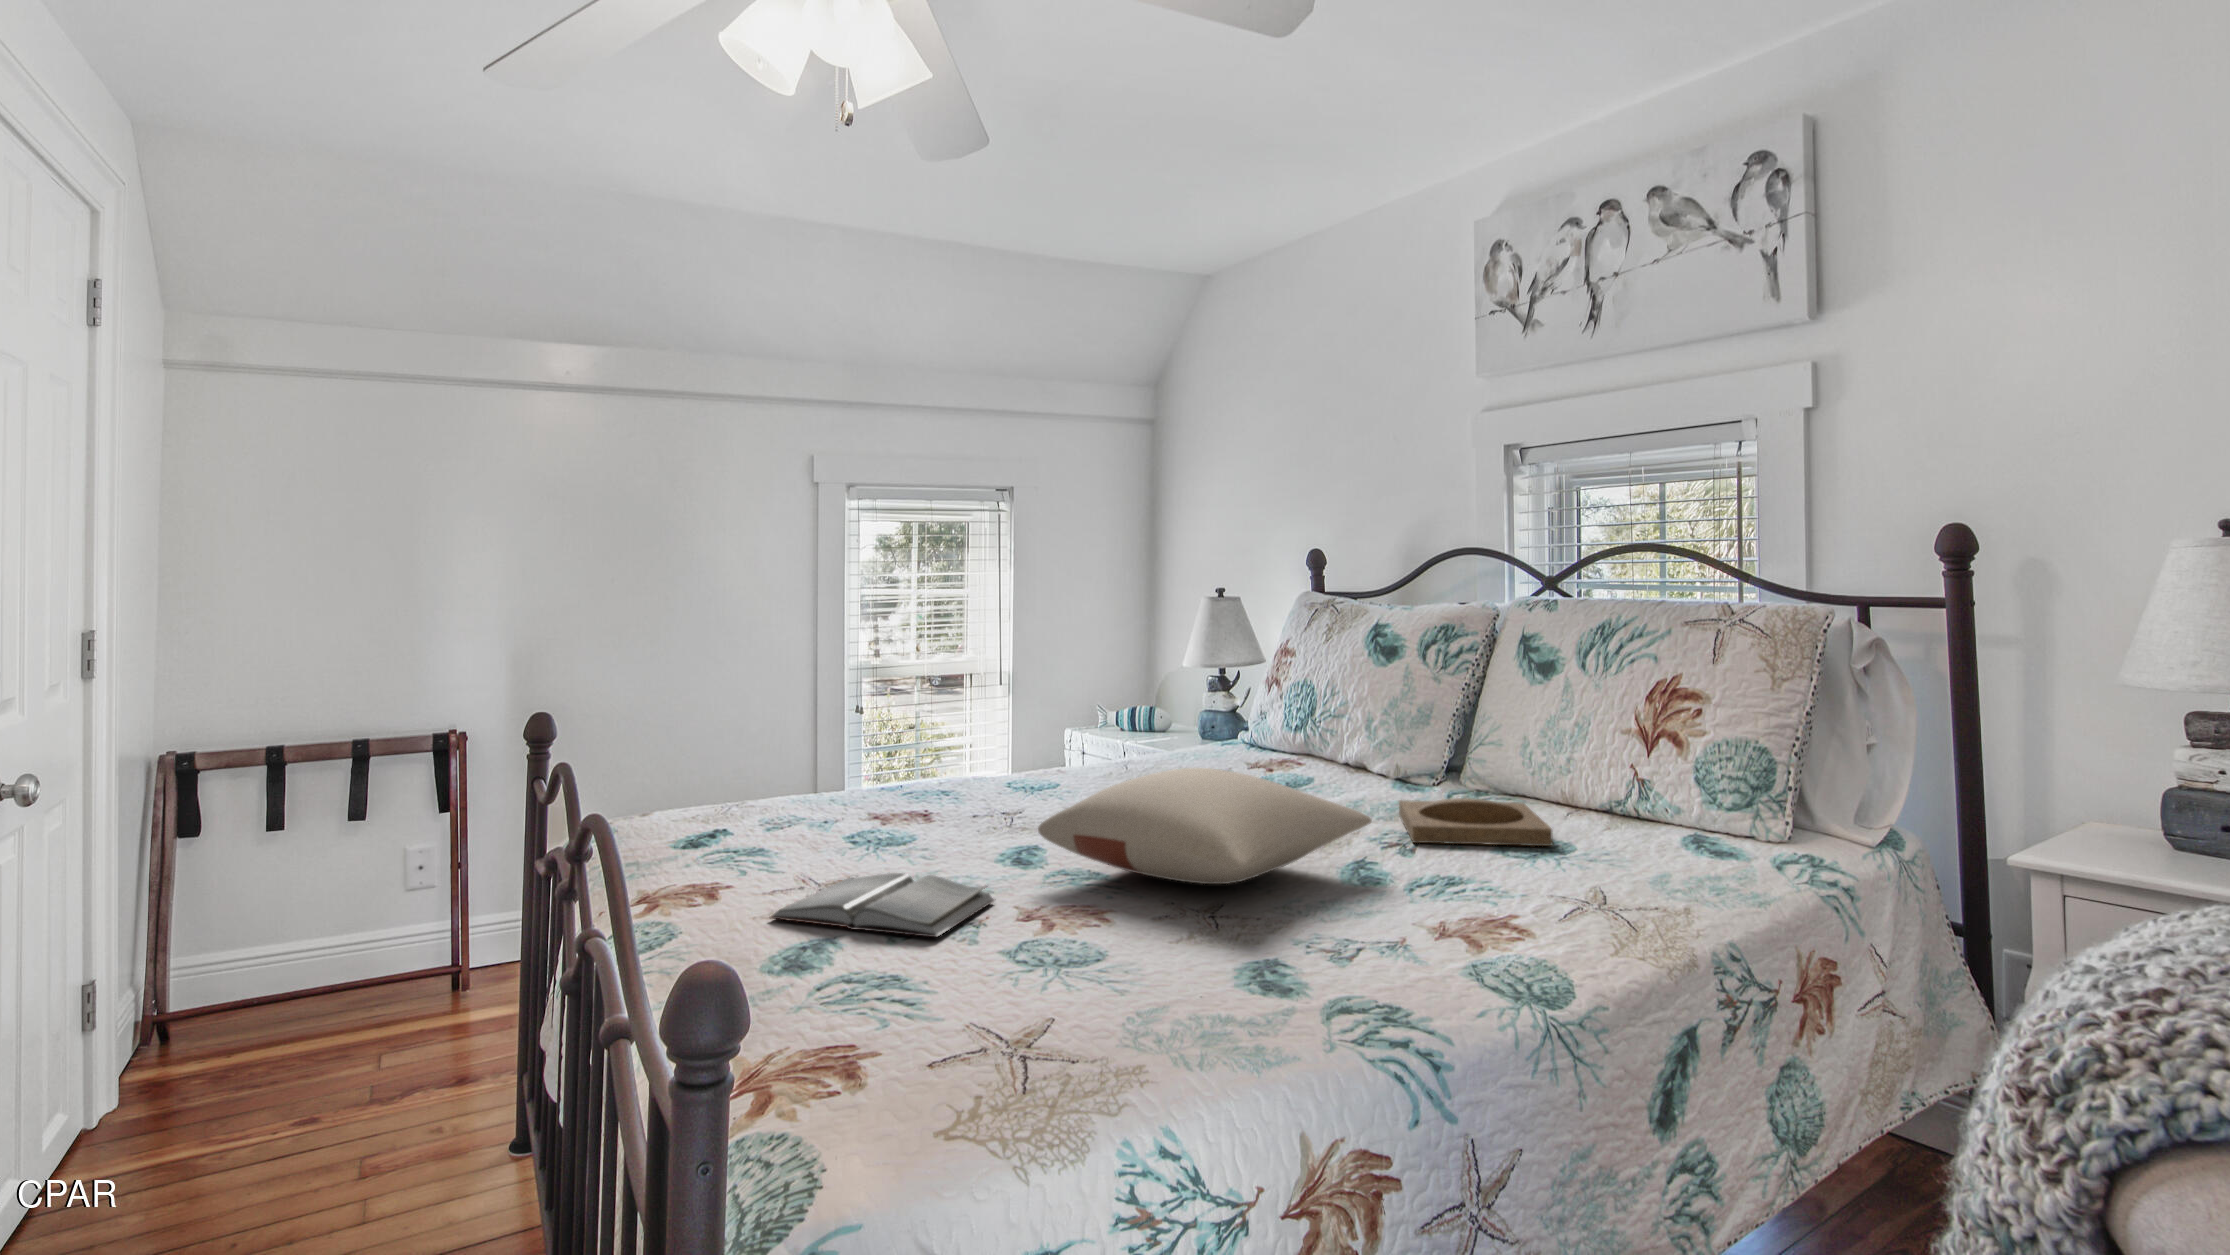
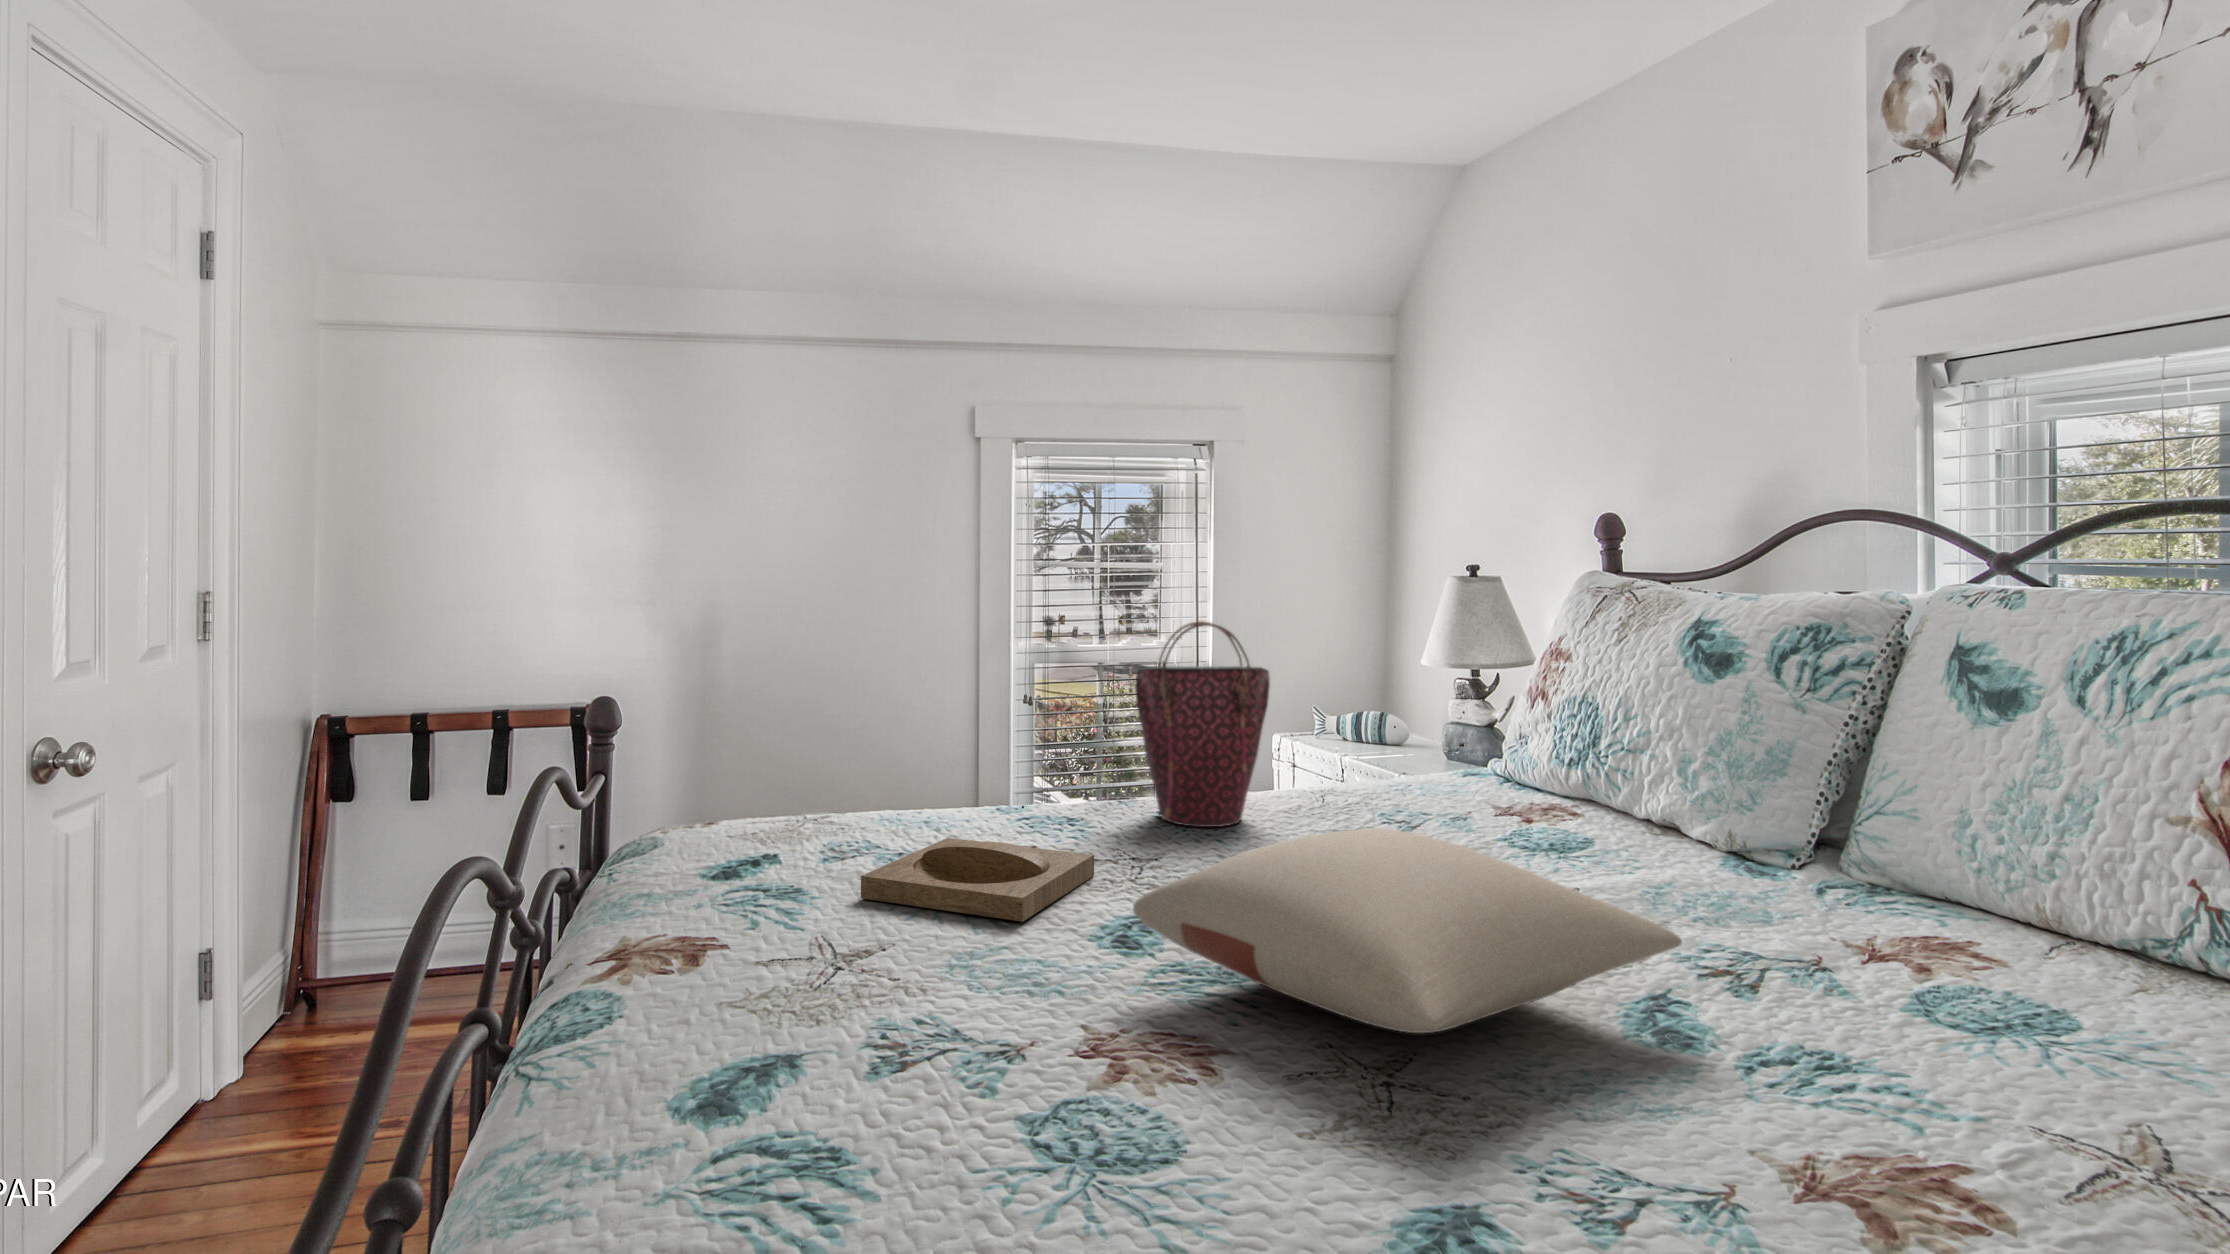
handbag: none [990,636,1089,791] -> present [1135,621,1270,827]
tray: present [1399,798,1553,846] -> present [861,838,1094,922]
hardback book: present [770,873,994,937] -> none [731,952,1054,1080]

